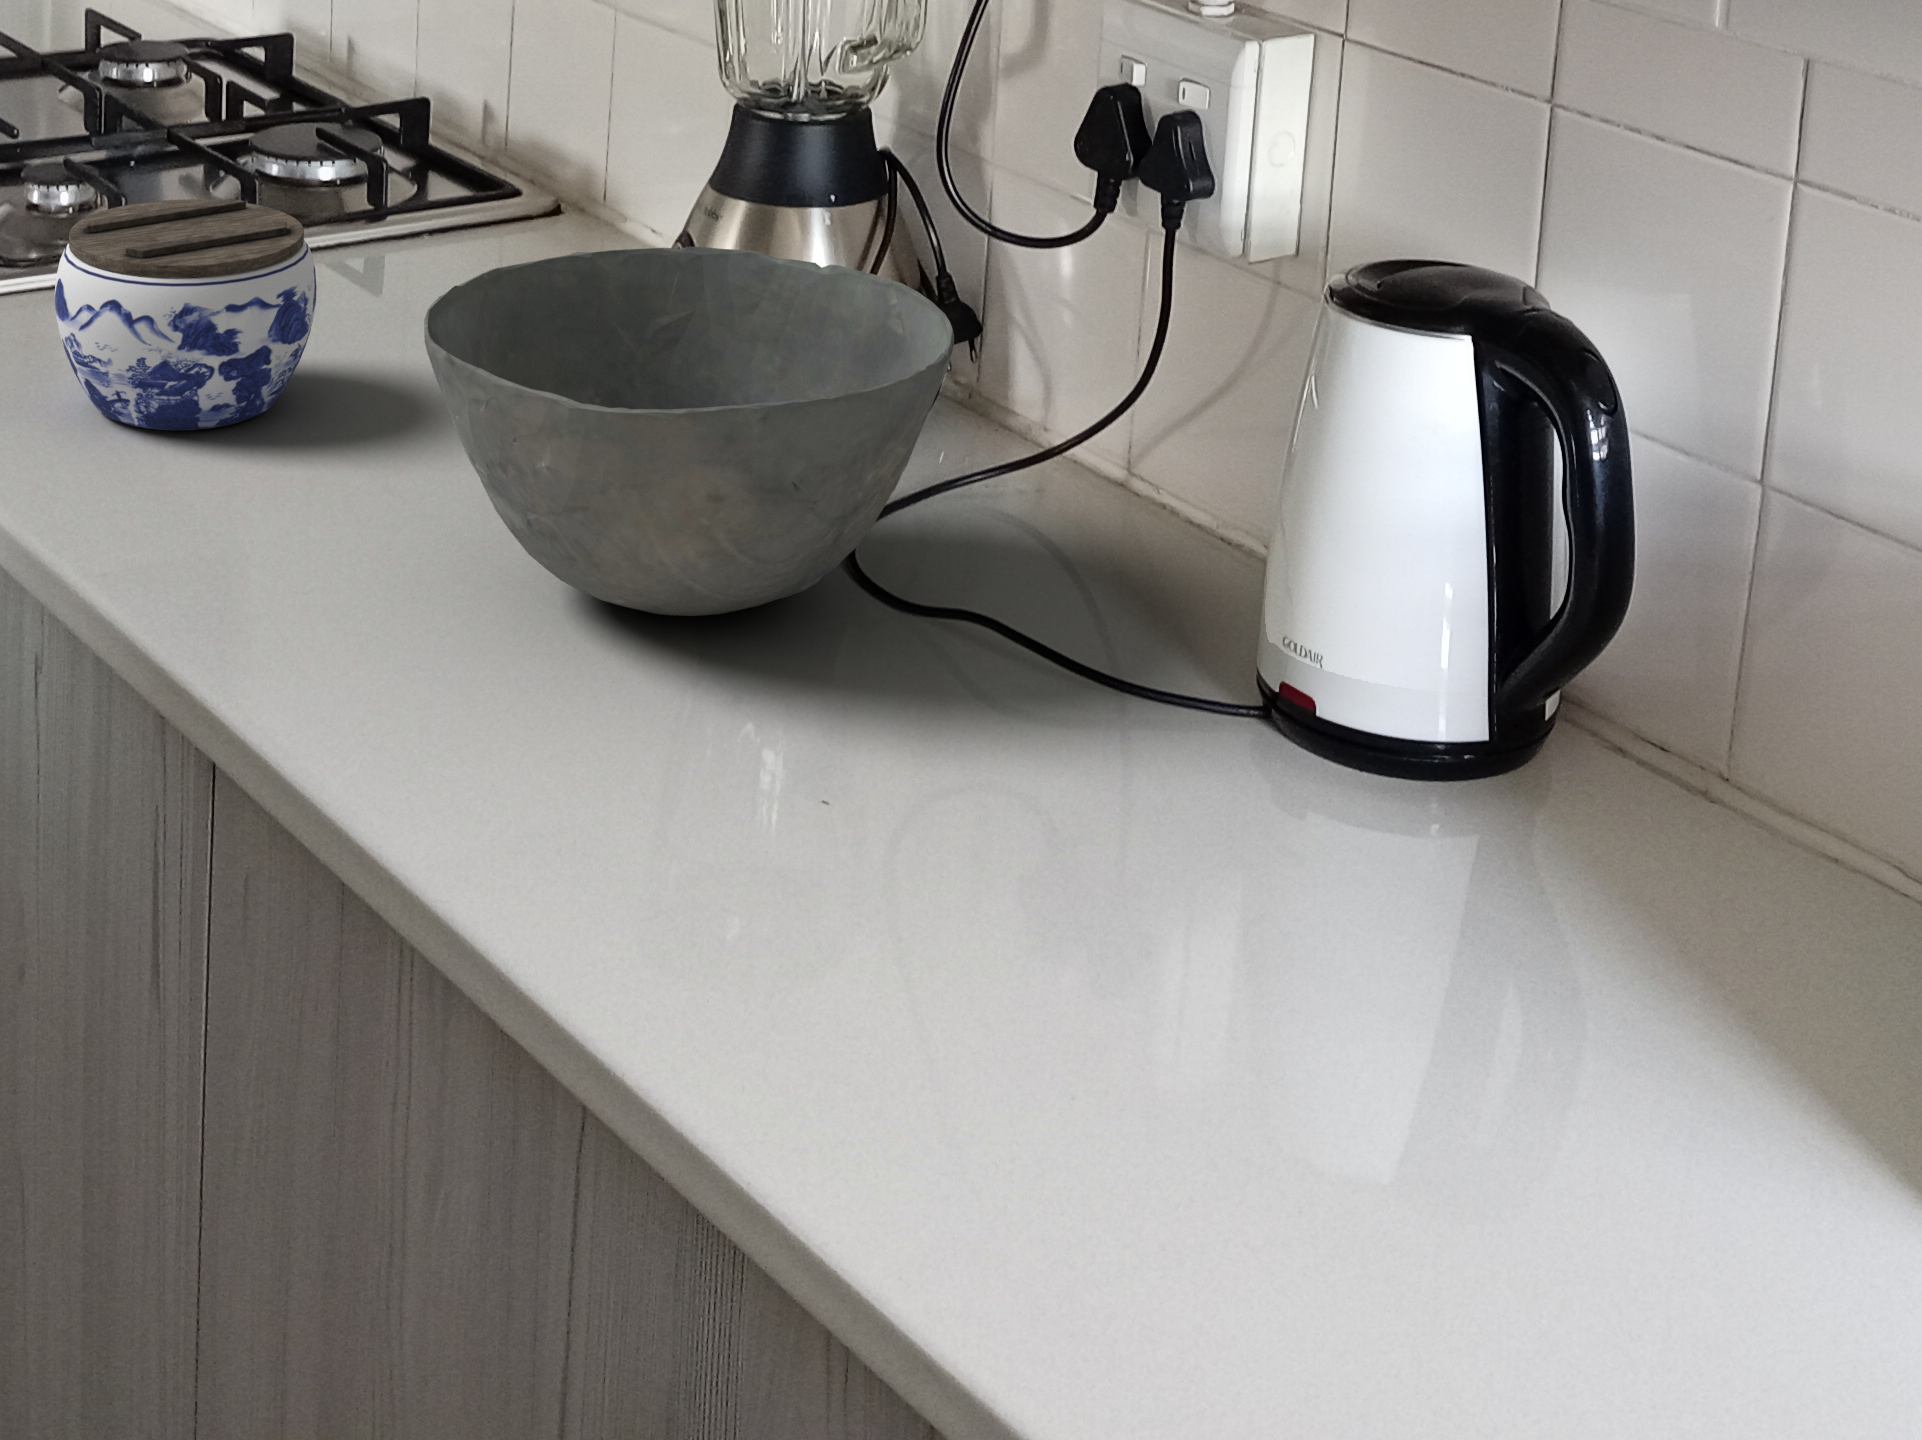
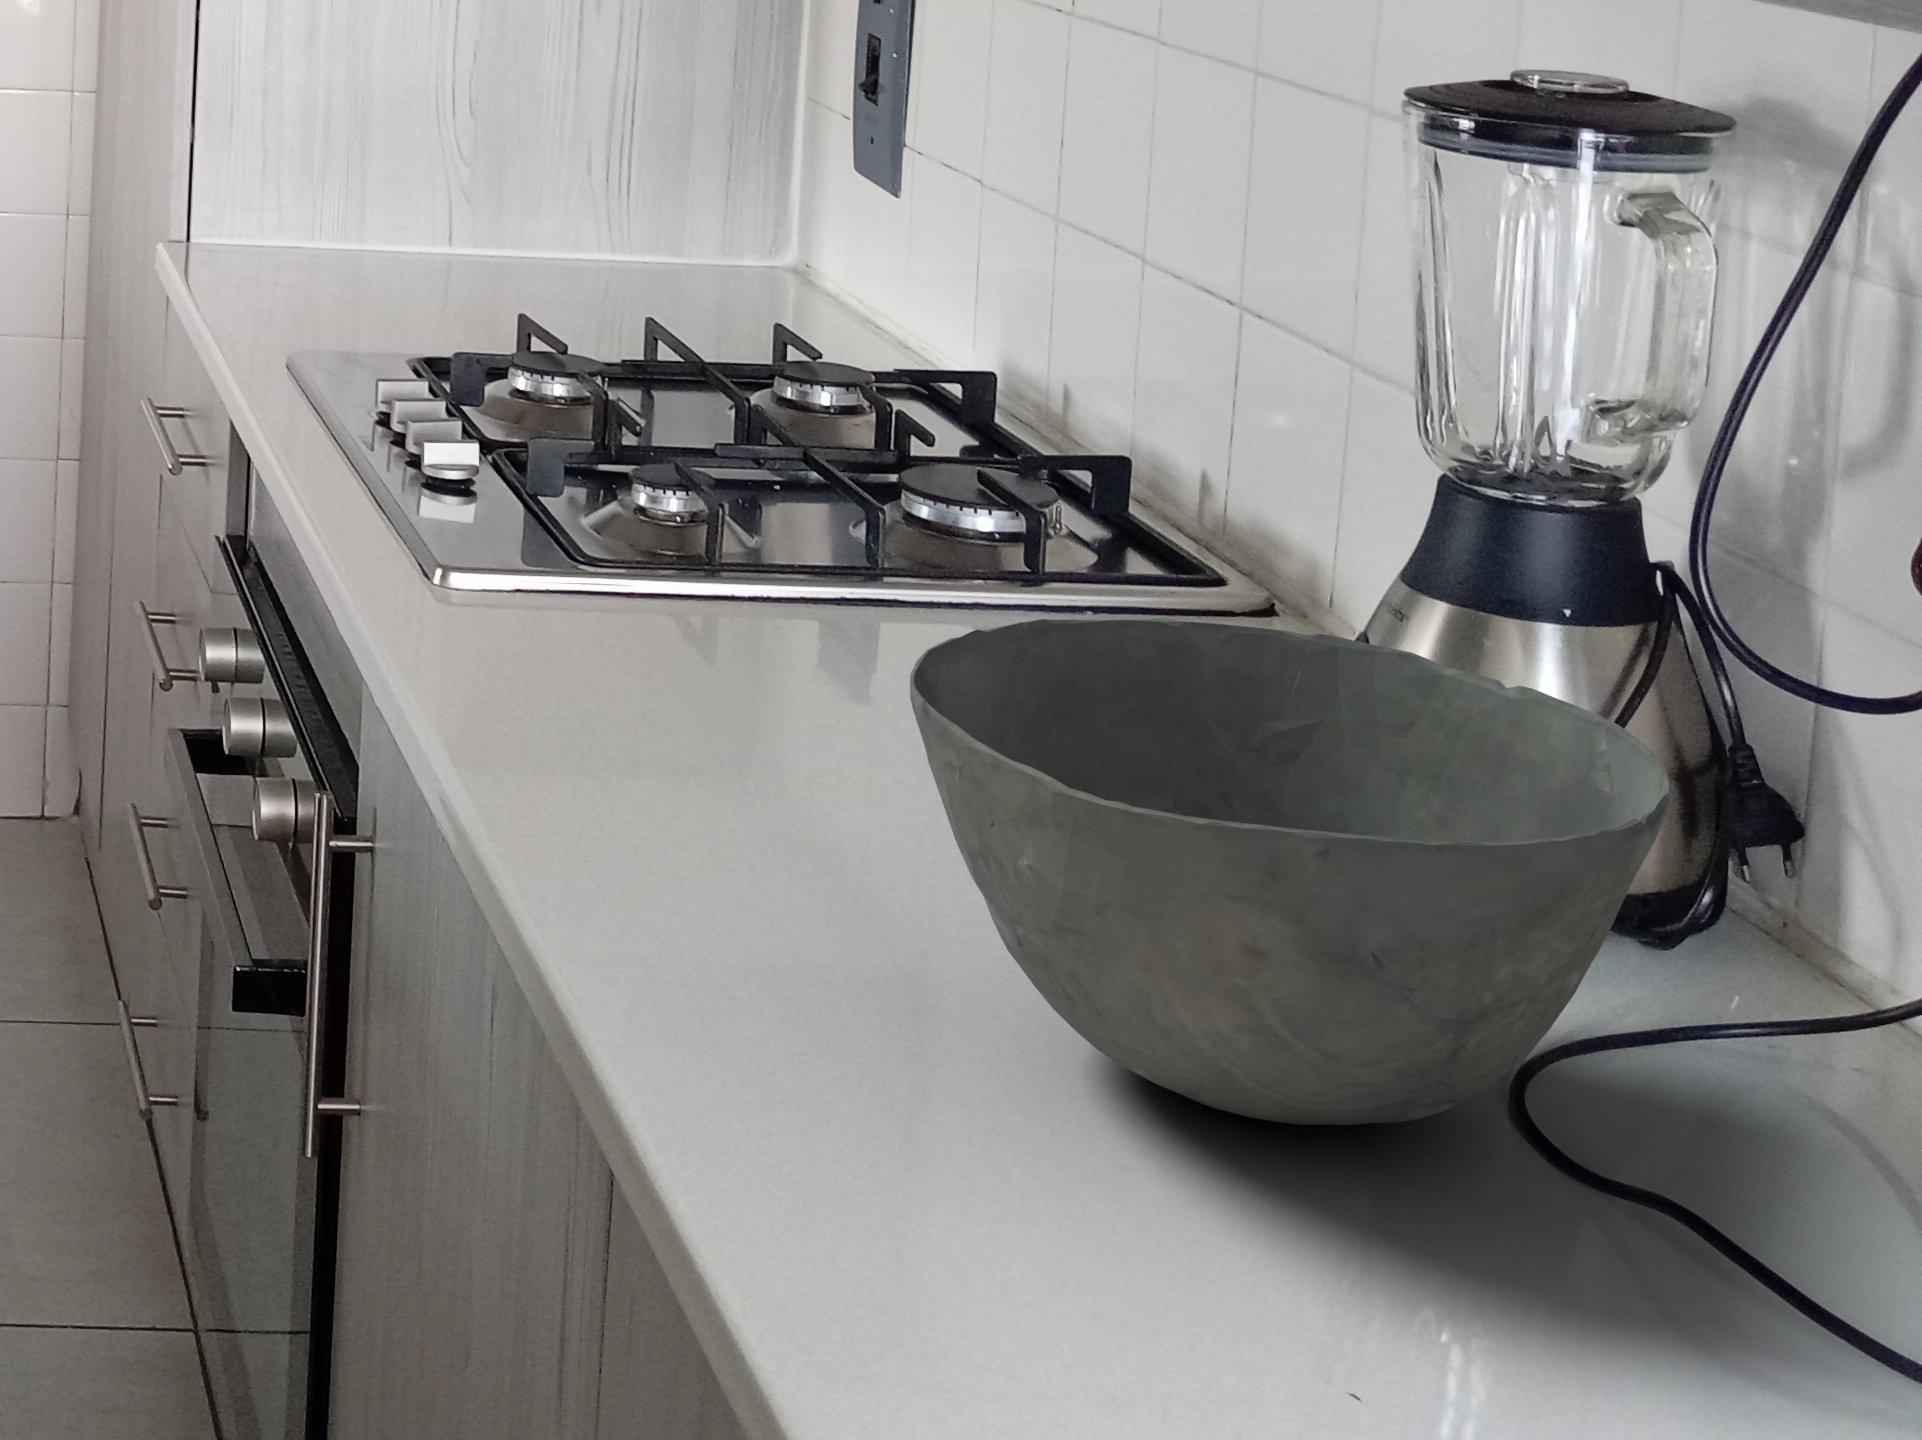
jar: present [55,199,317,430] -> none [577,504,881,775]

